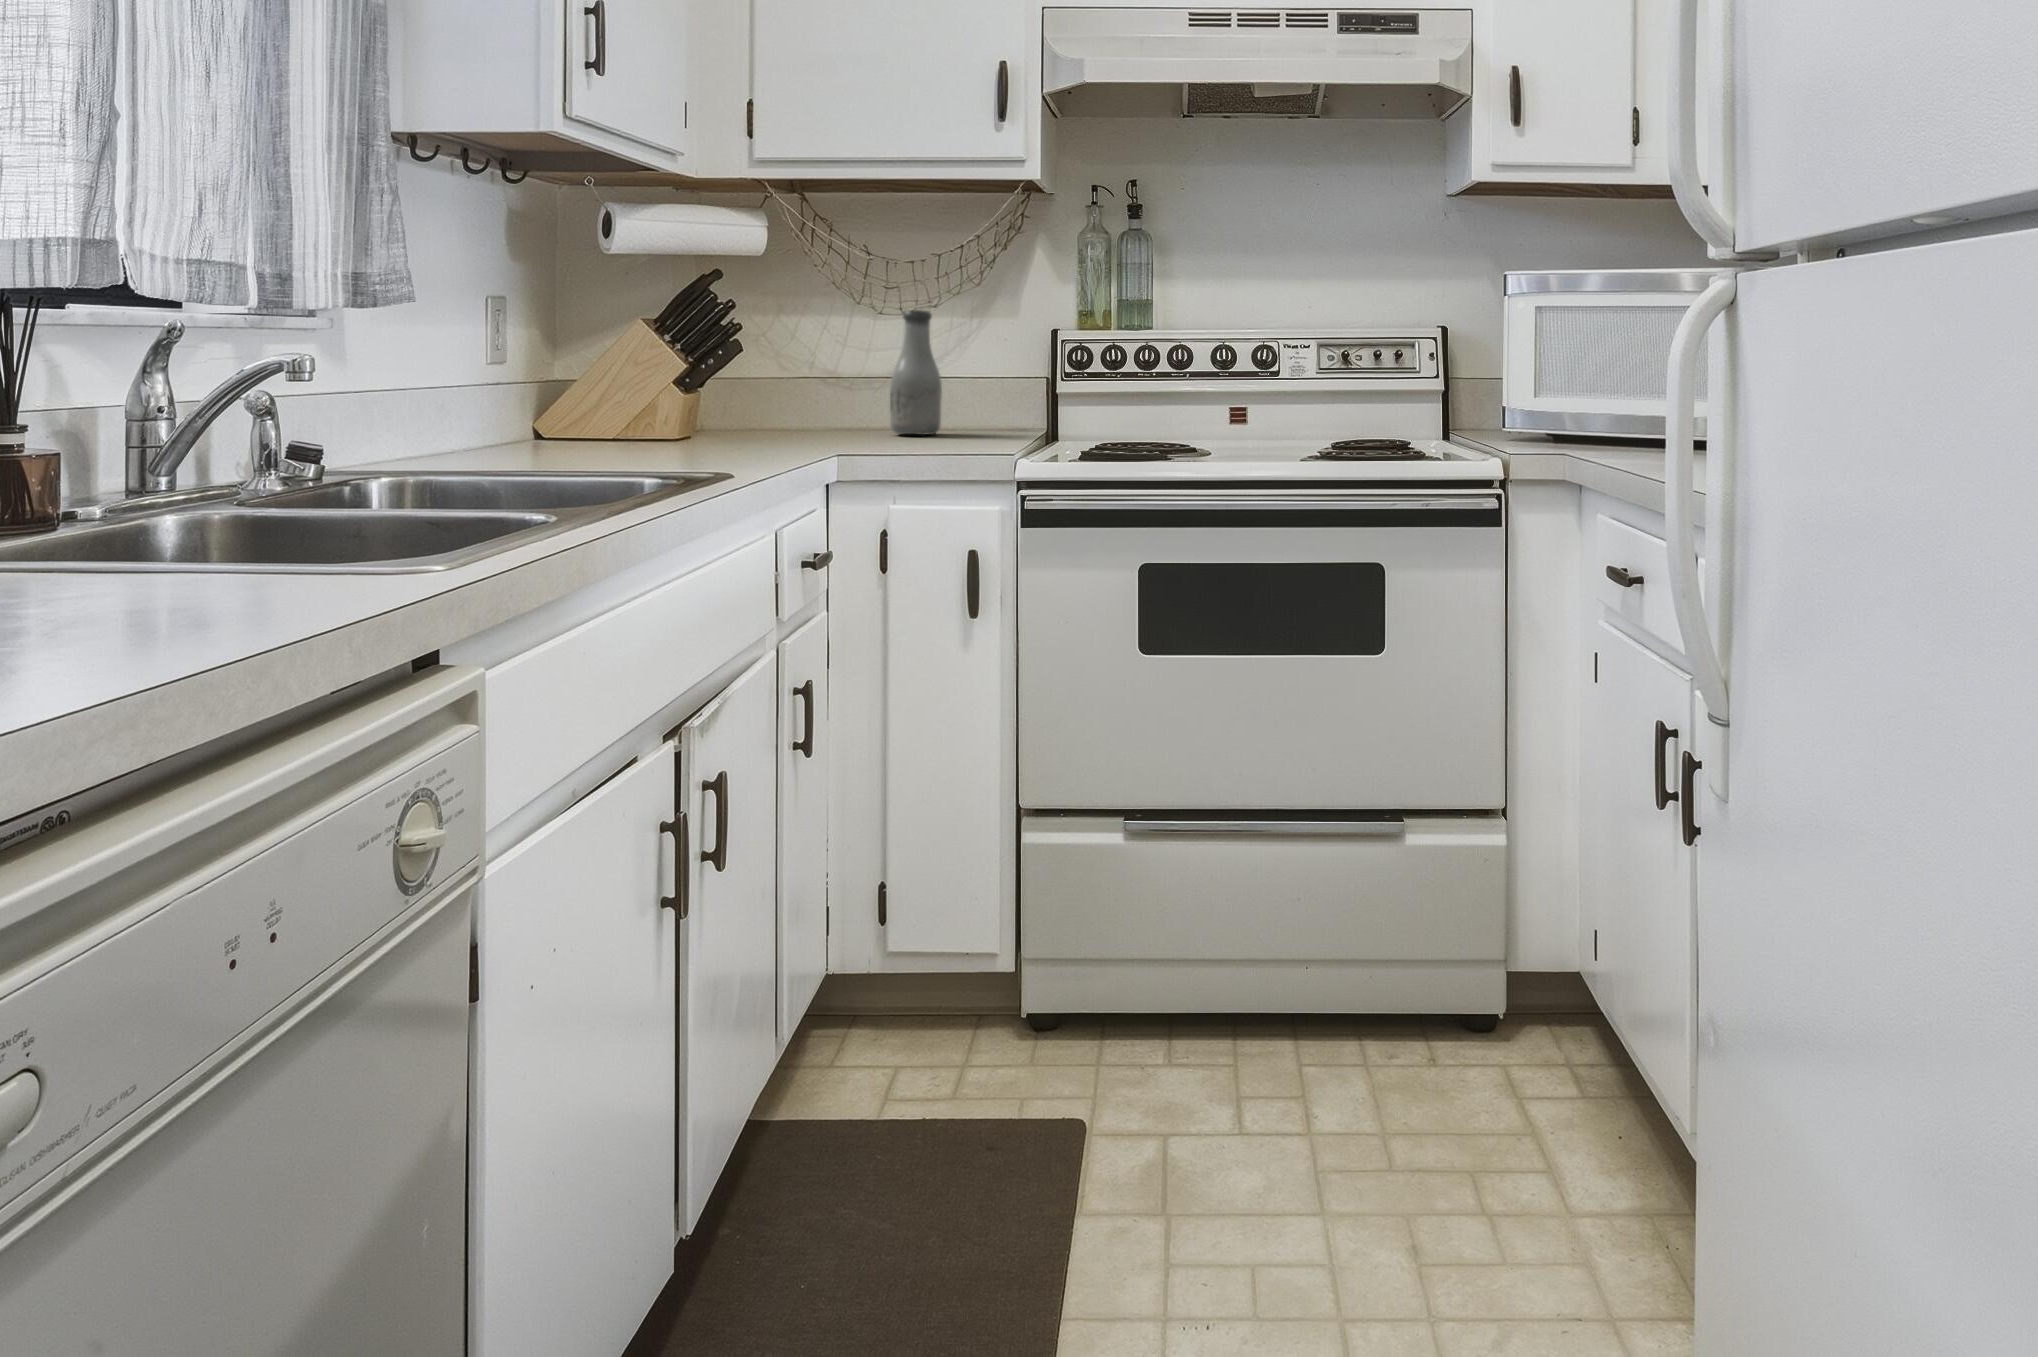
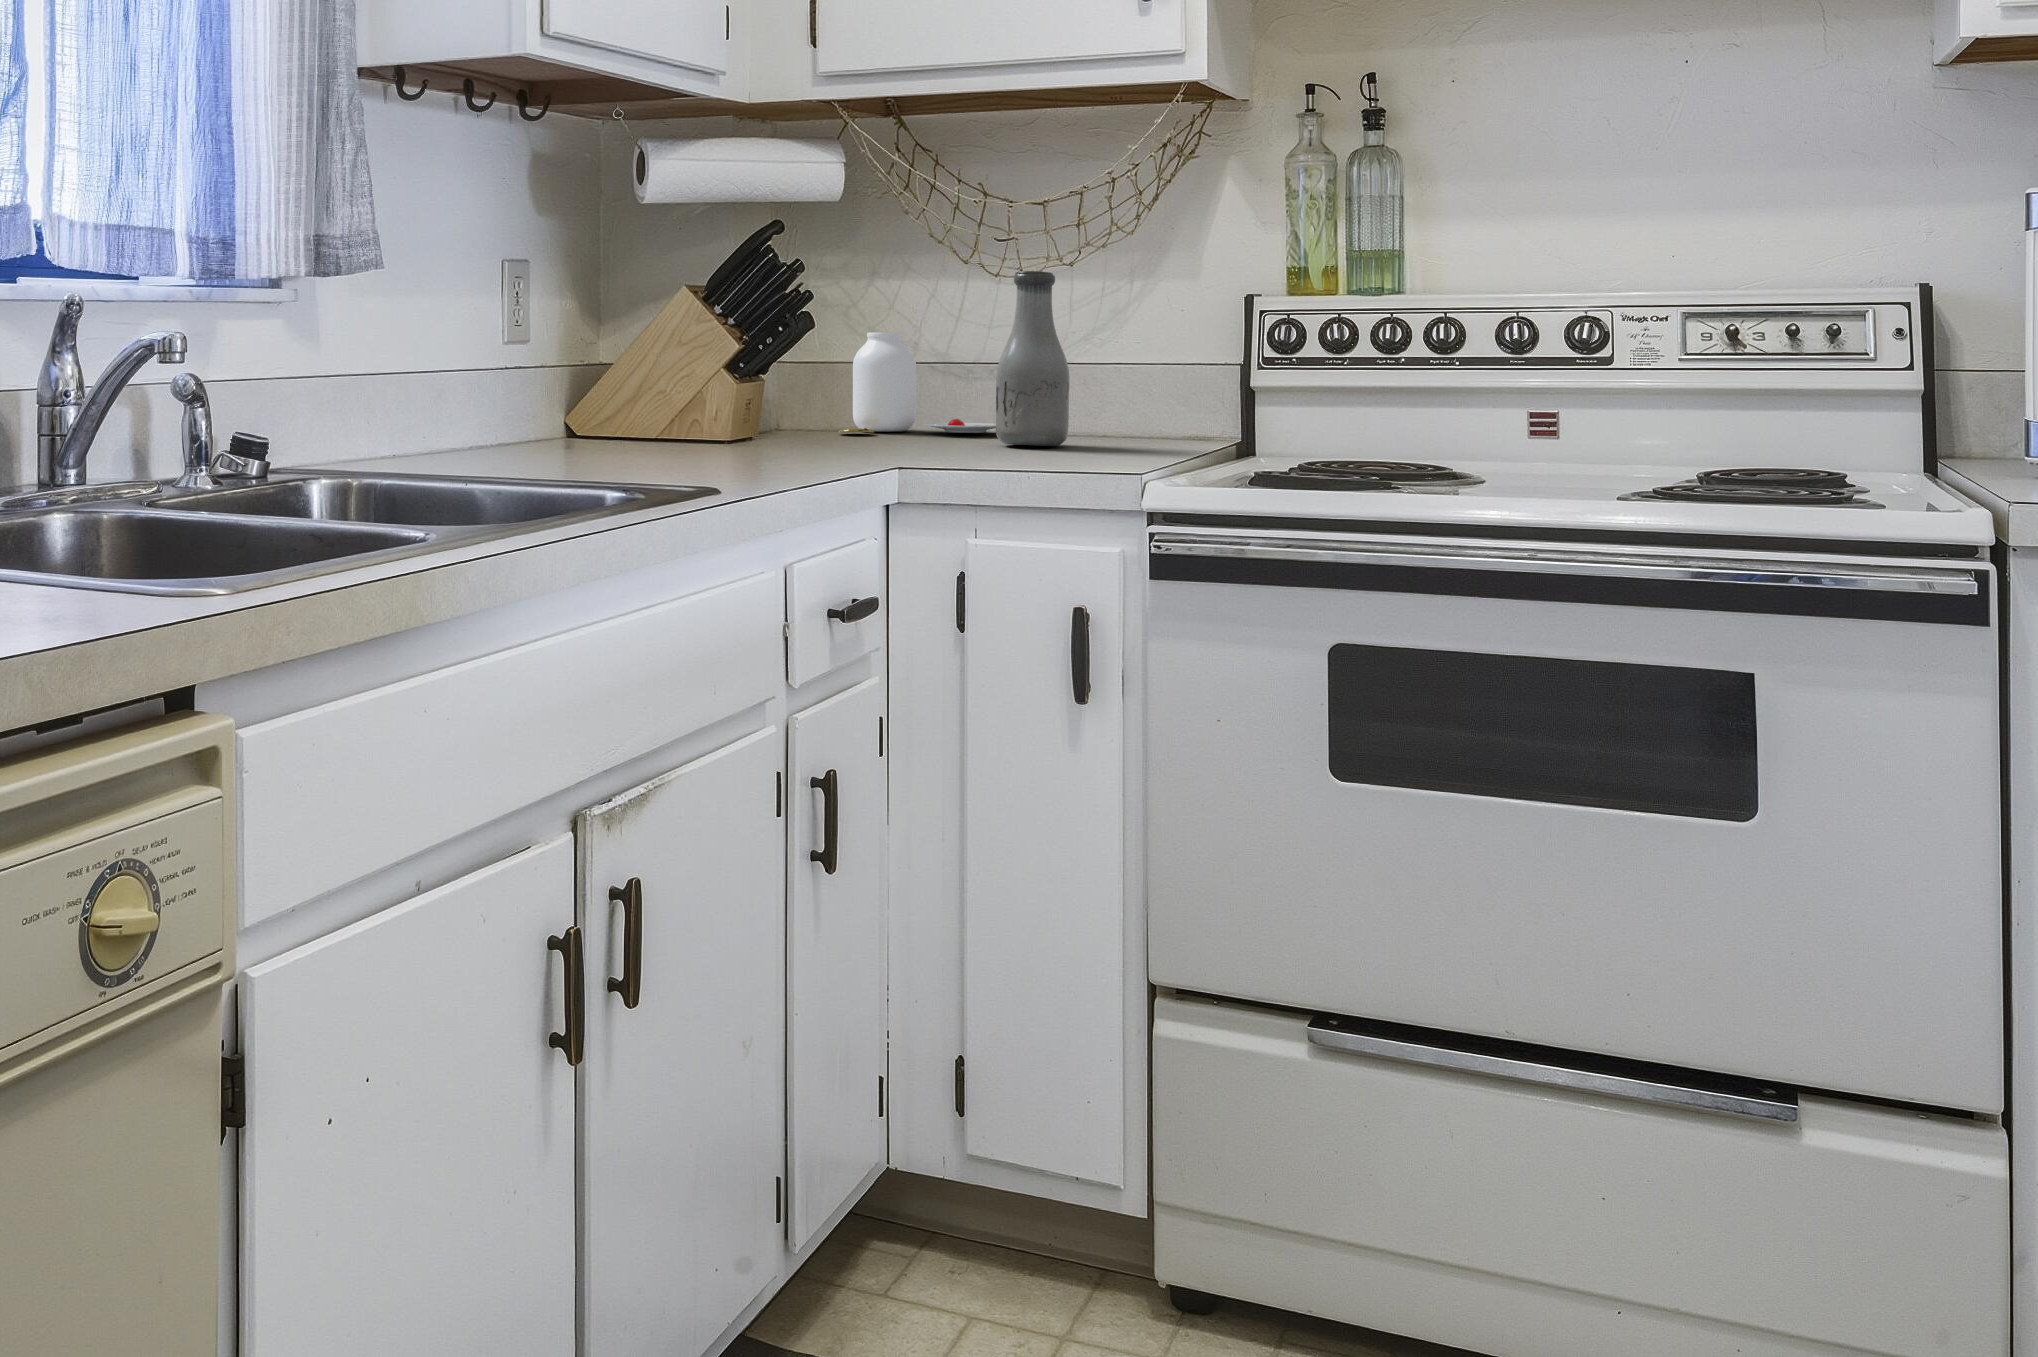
jar: none [764,353,891,429] -> present [838,332,996,433]

